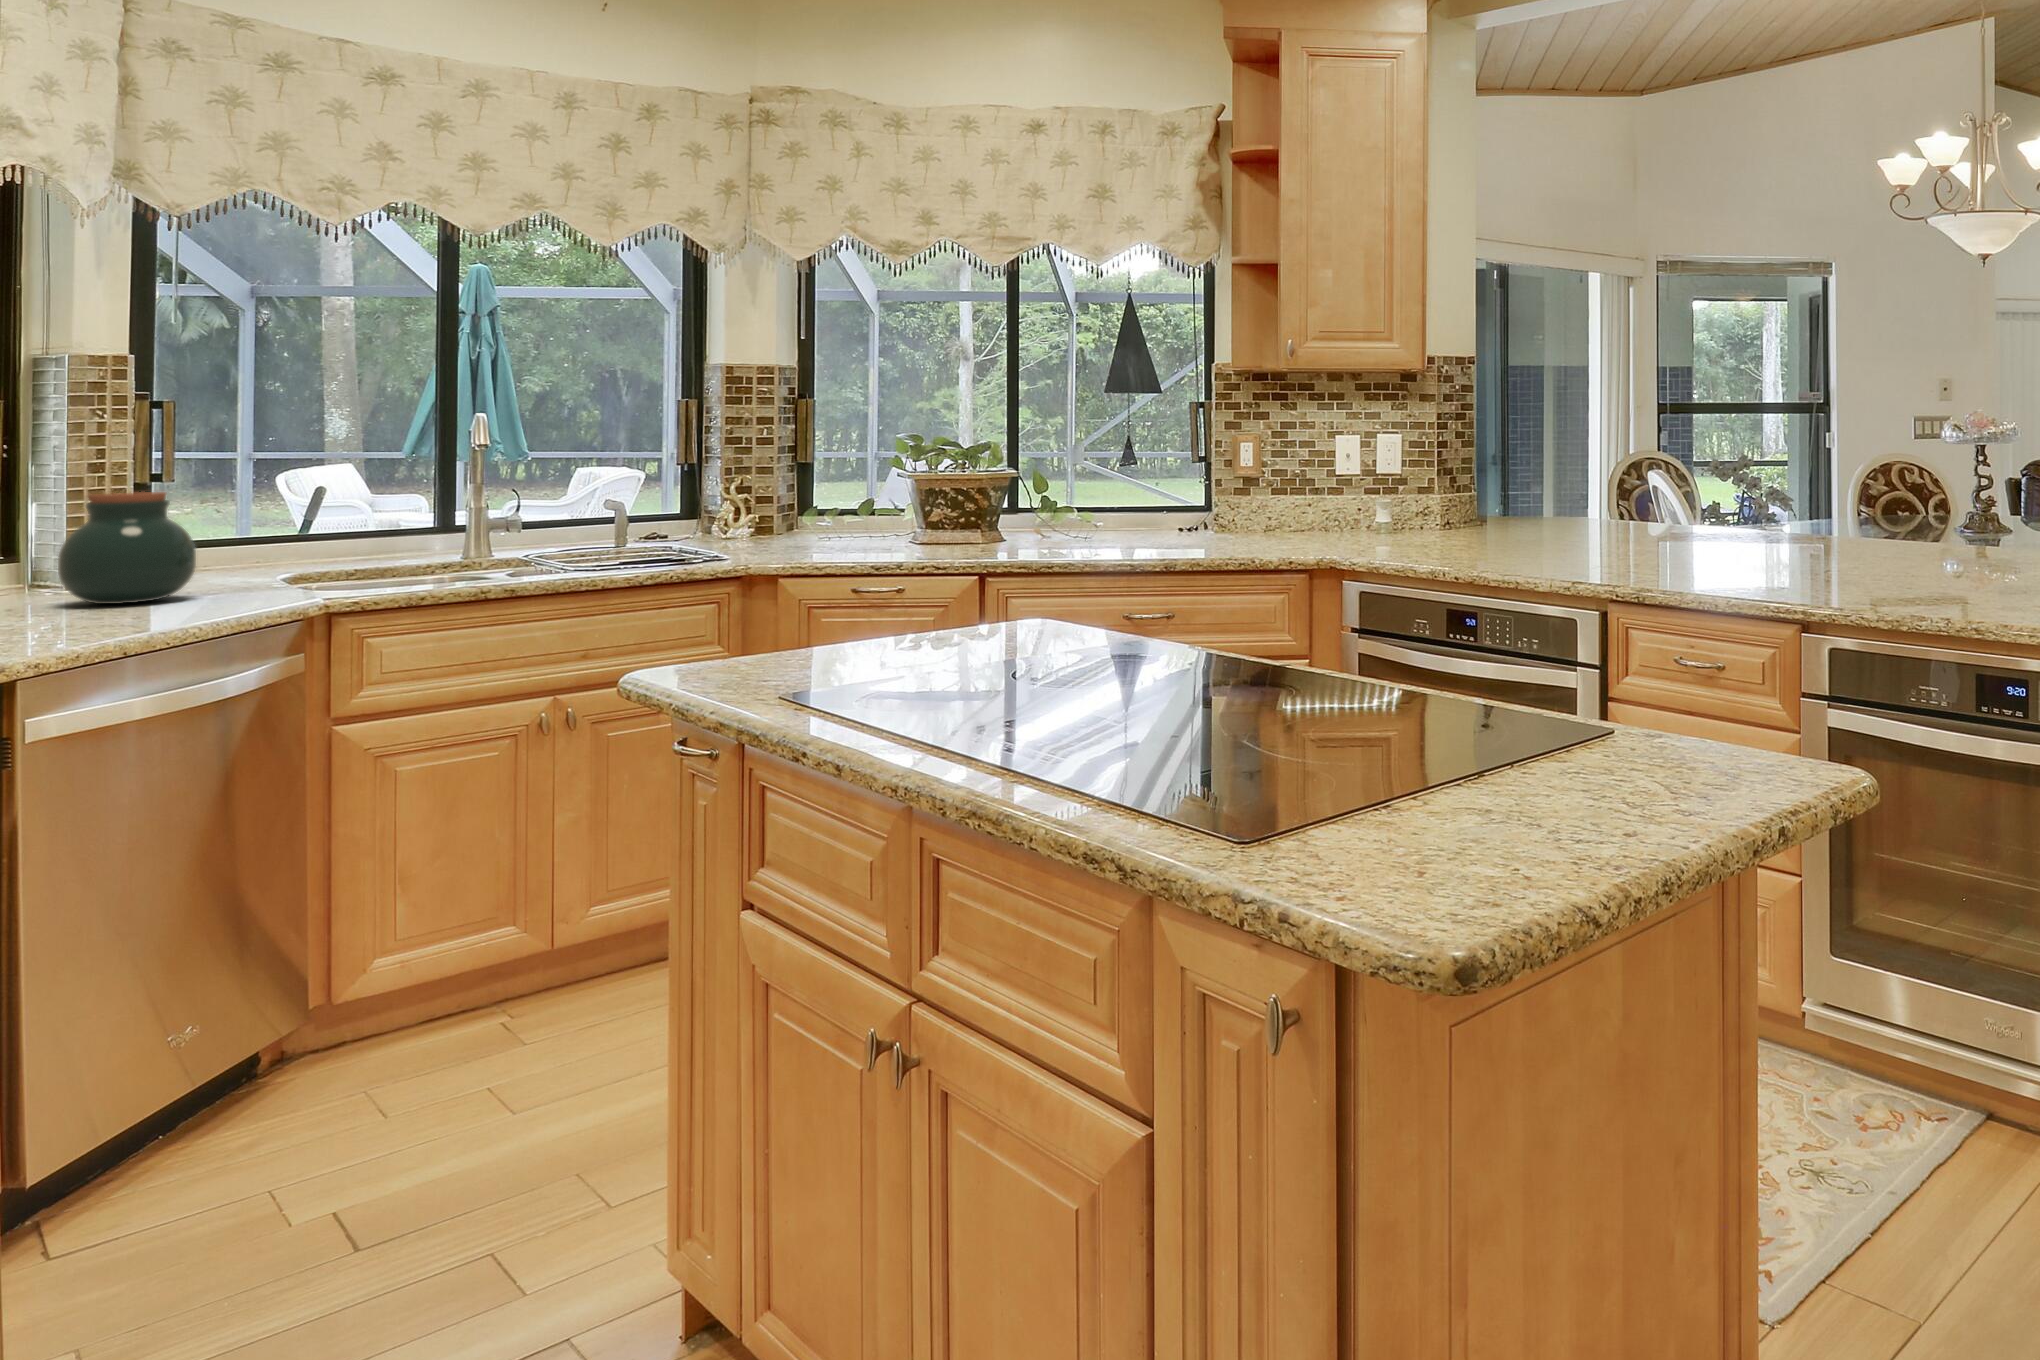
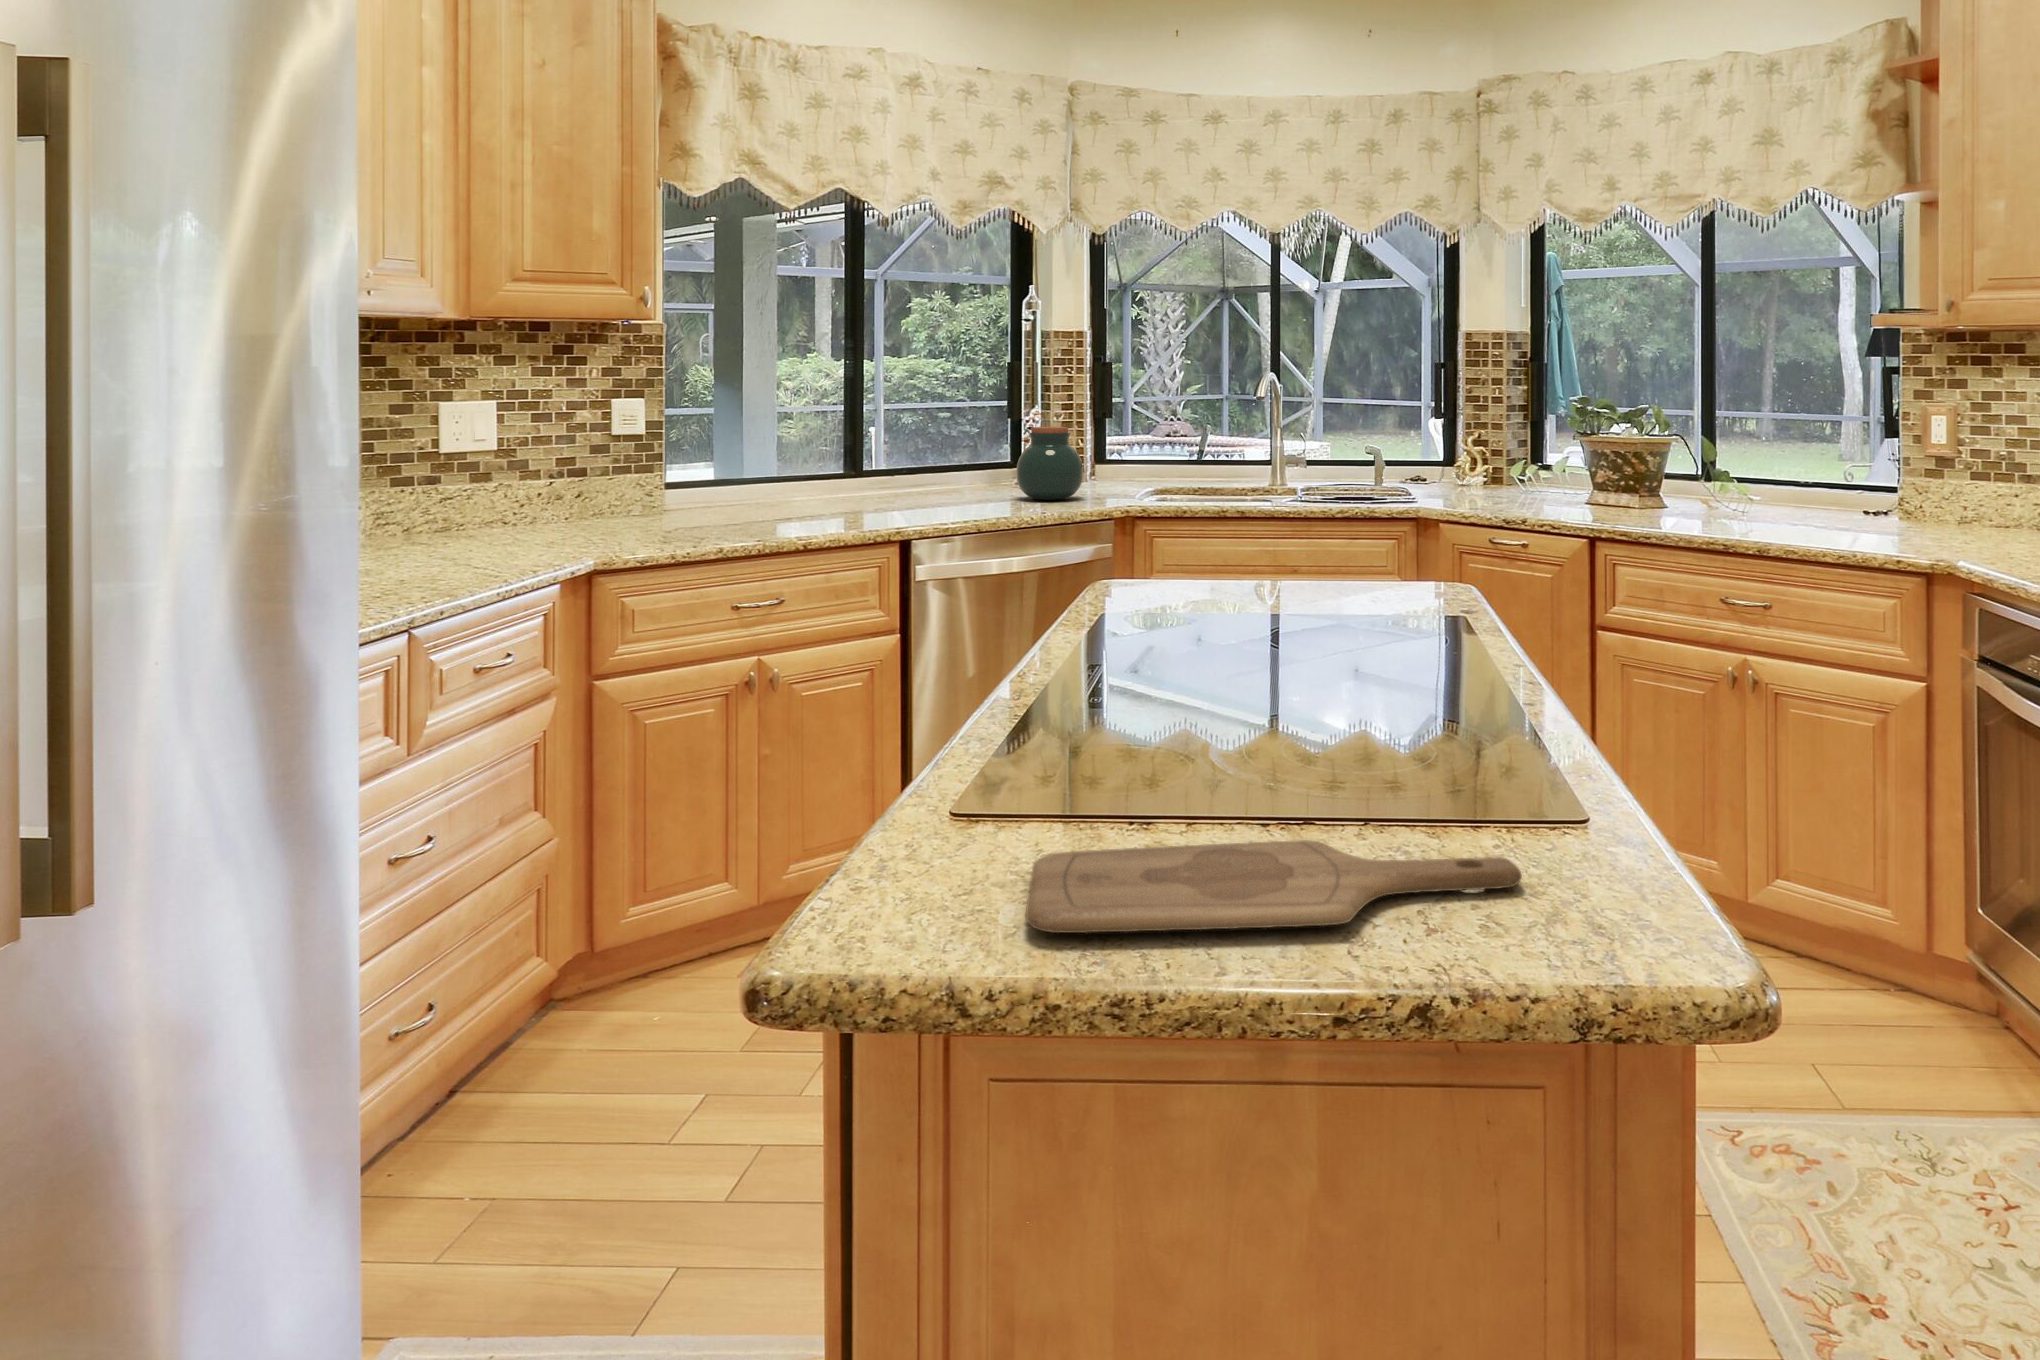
cutting board: none [1419,742,1701,859] -> present [1025,840,1522,933]

